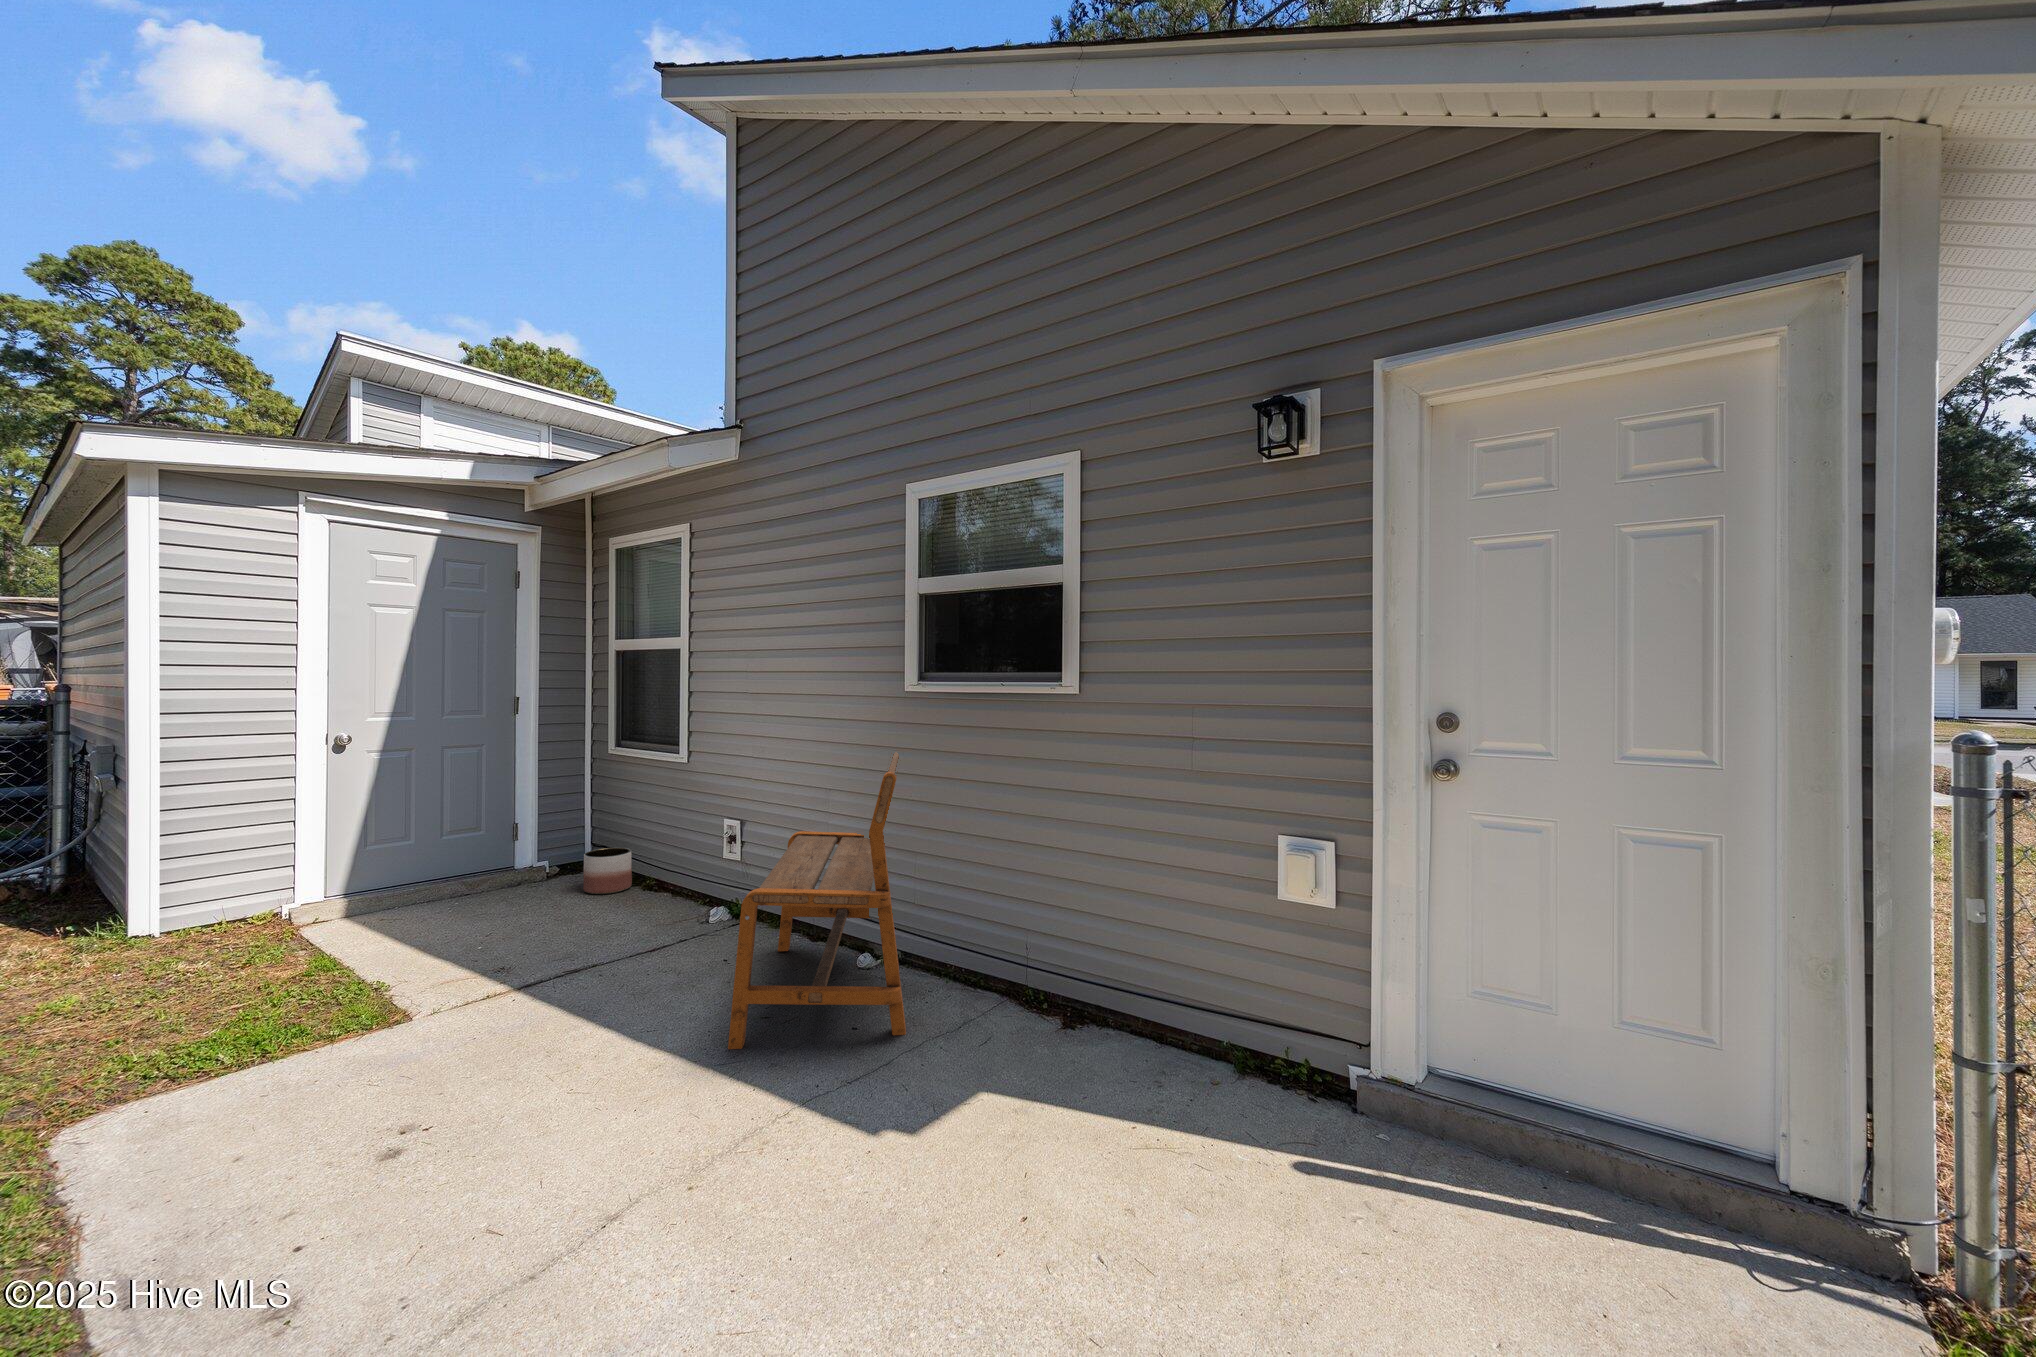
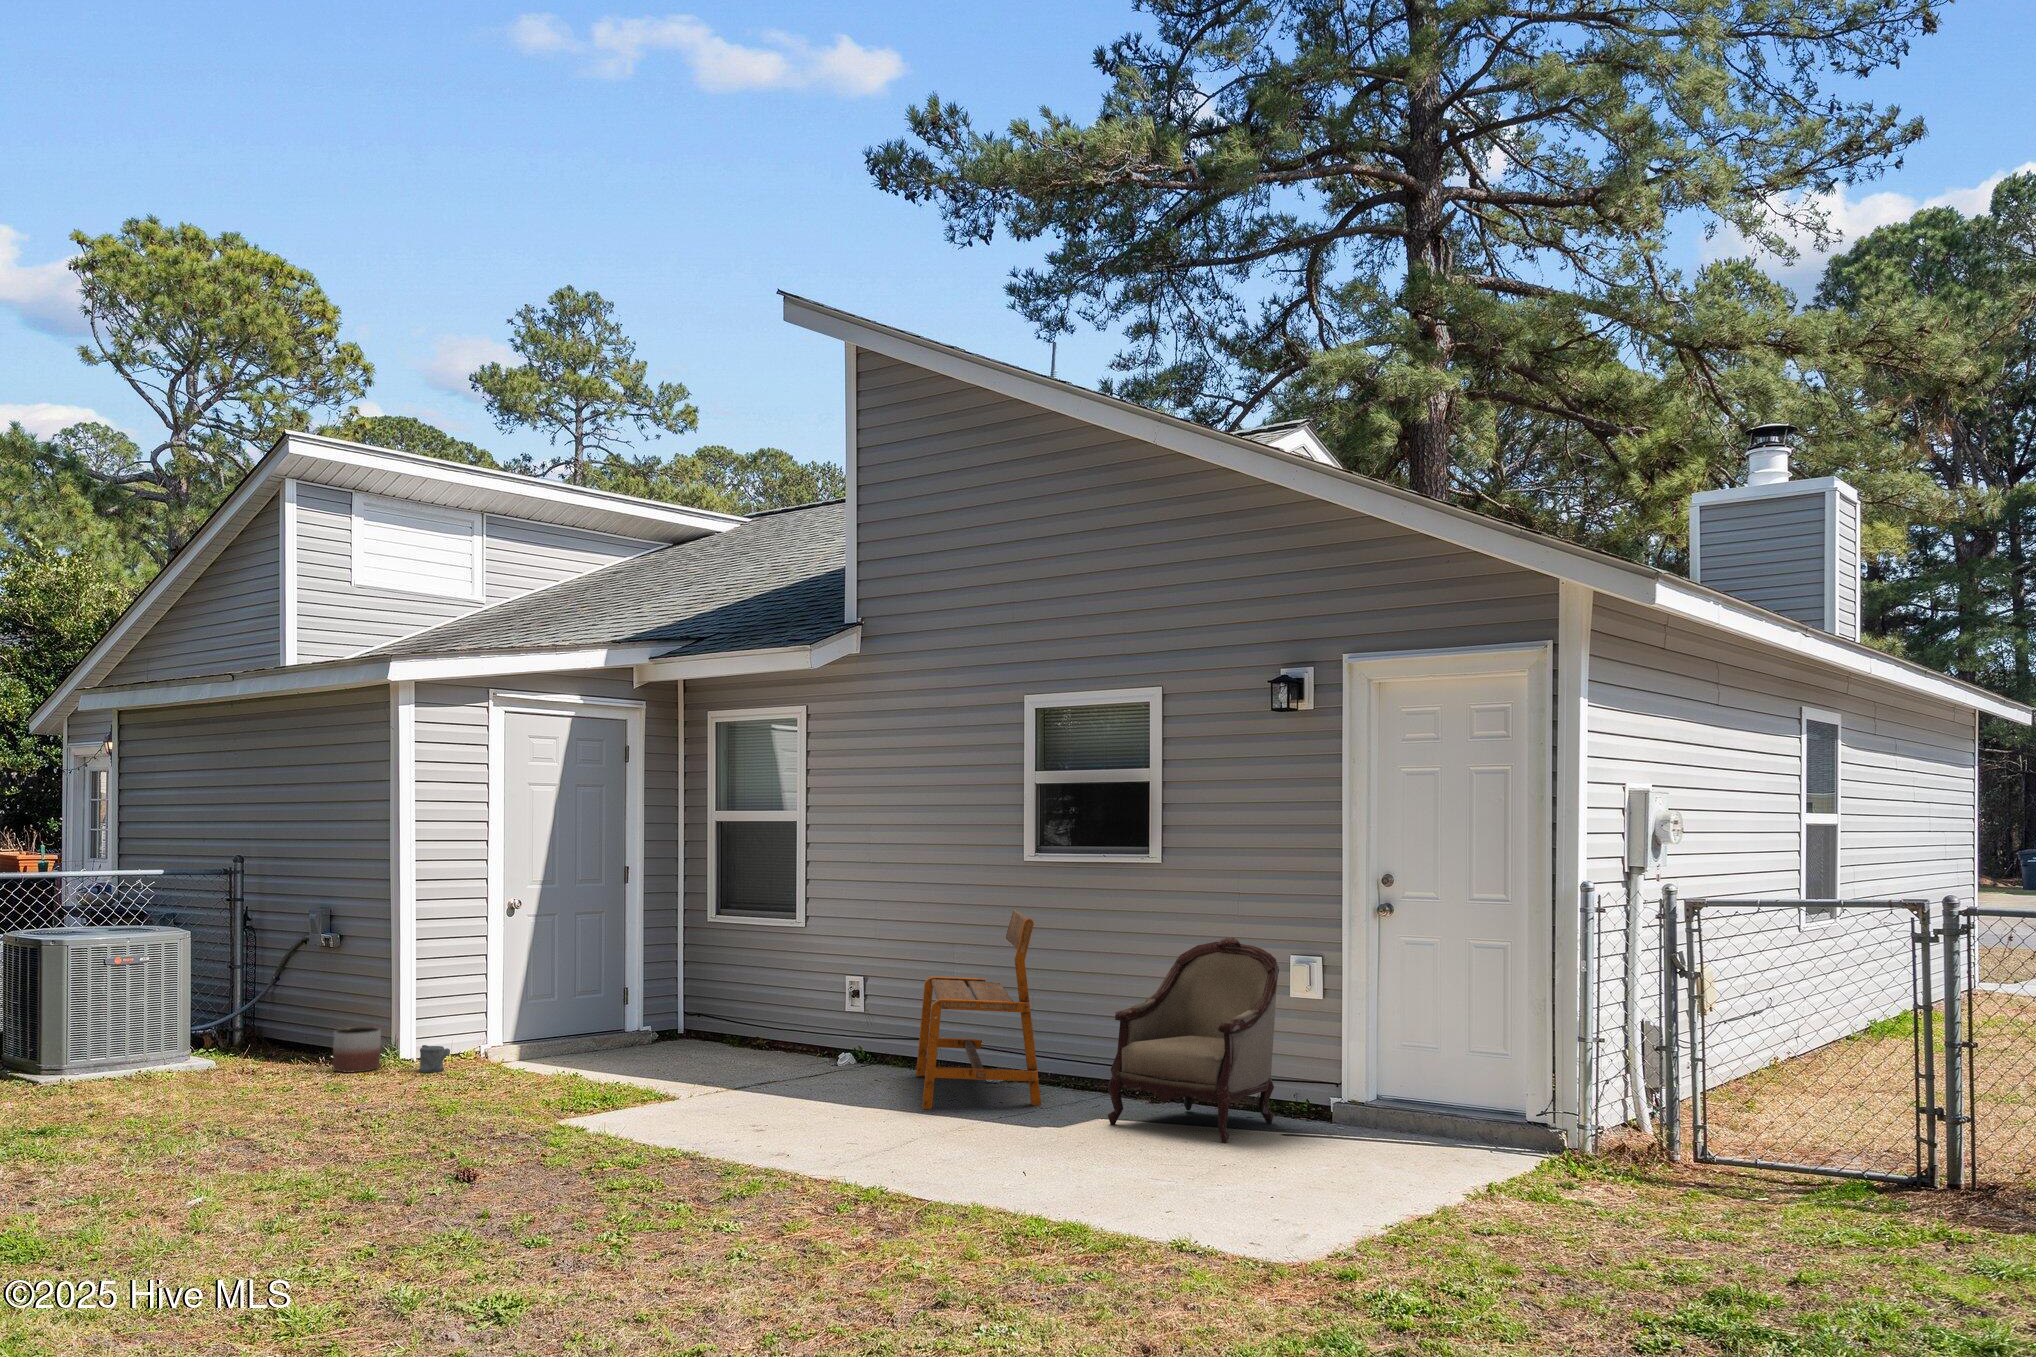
armchair: none [989,807,1268,1202] -> present [1108,937,1279,1143]
planter: present [583,848,632,894] -> present [332,1027,381,1073]
watering can: none [183,905,223,943] -> present [419,1045,450,1072]

